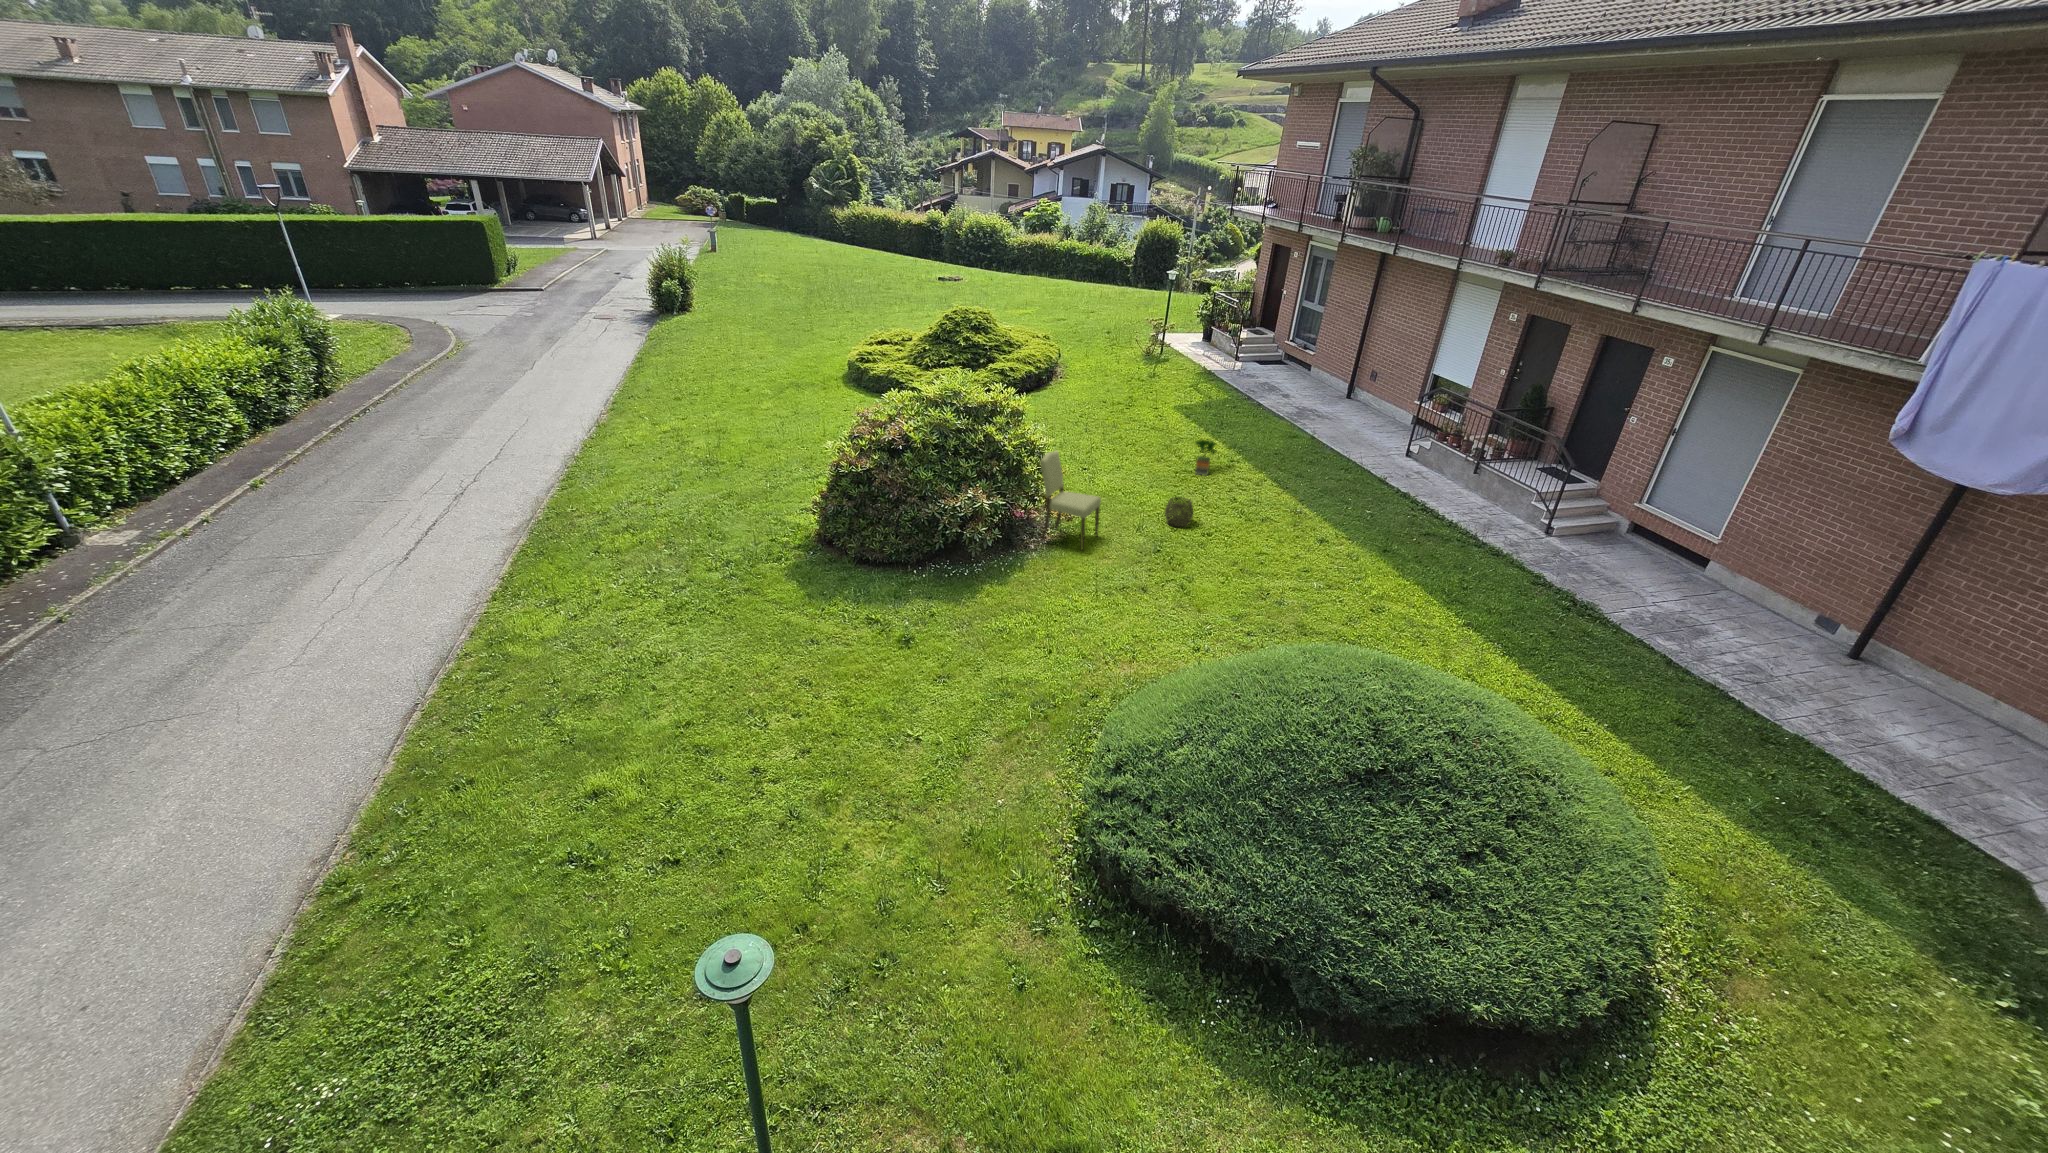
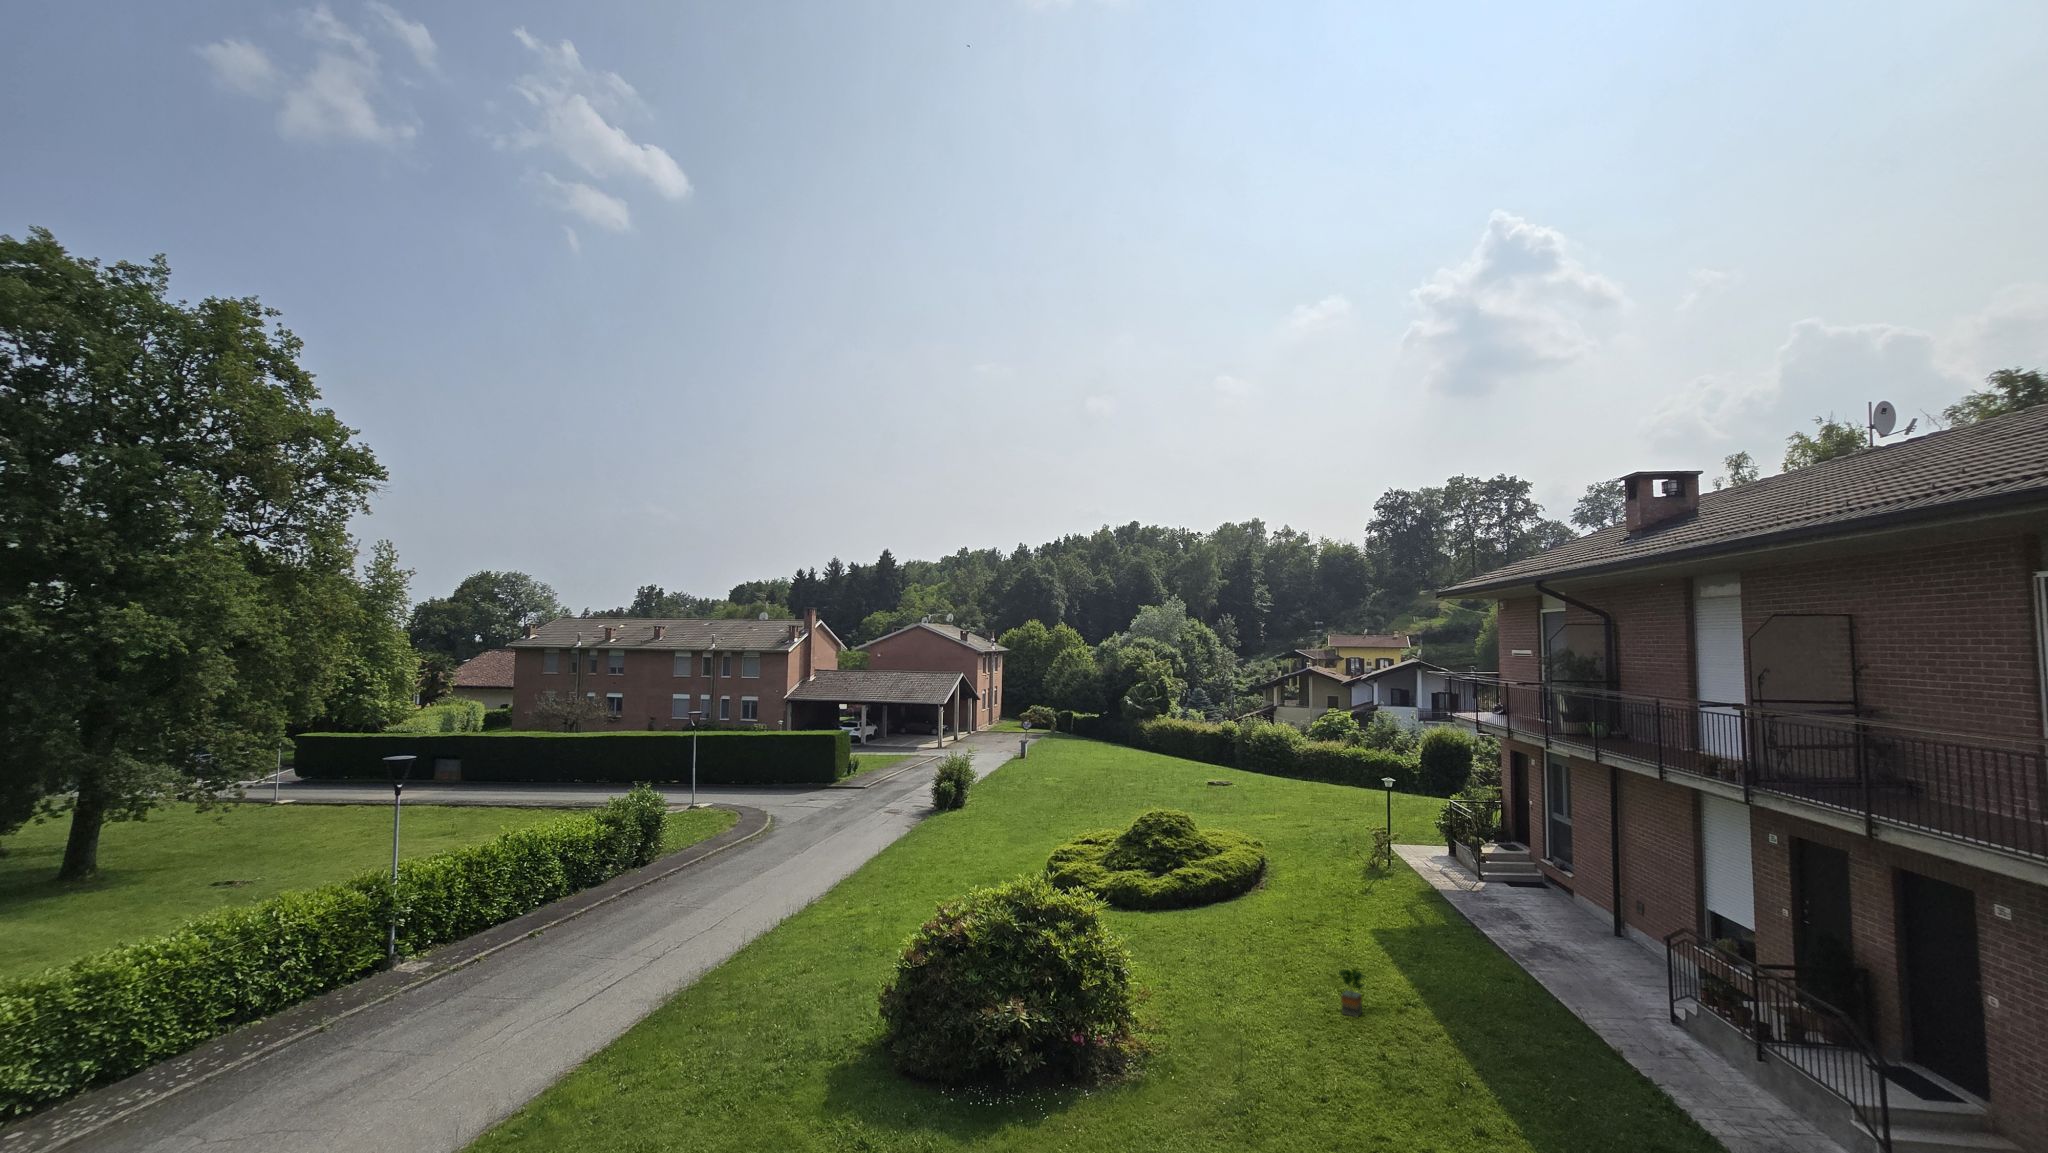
chair: present [1040,451,1101,550] -> none [1092,964,1167,1095]
woven basket: present [1165,497,1193,527] -> none [1259,1039,1295,1081]

